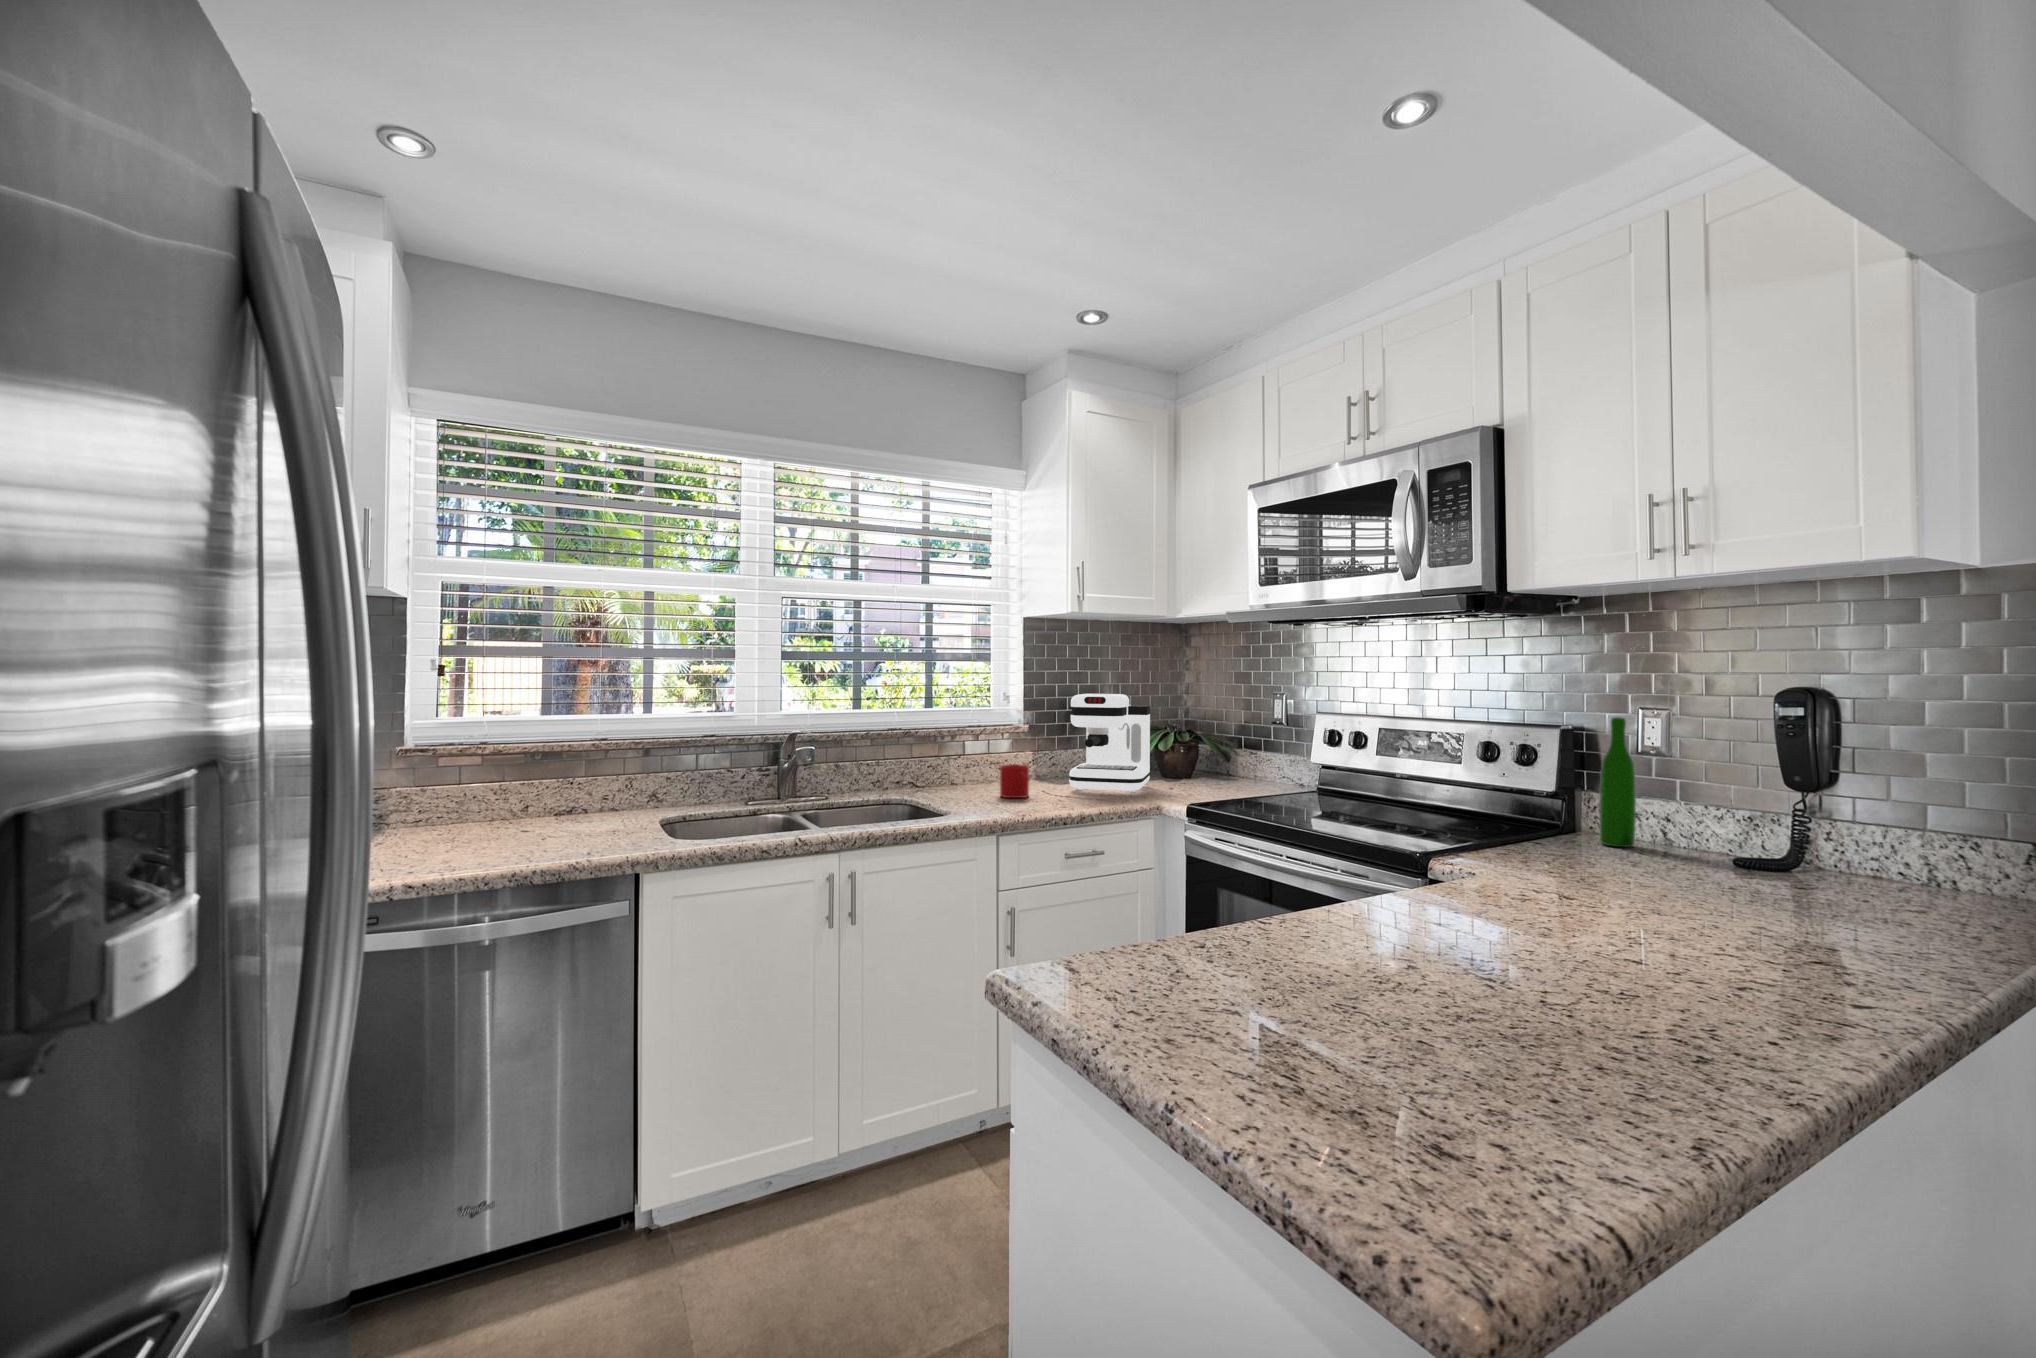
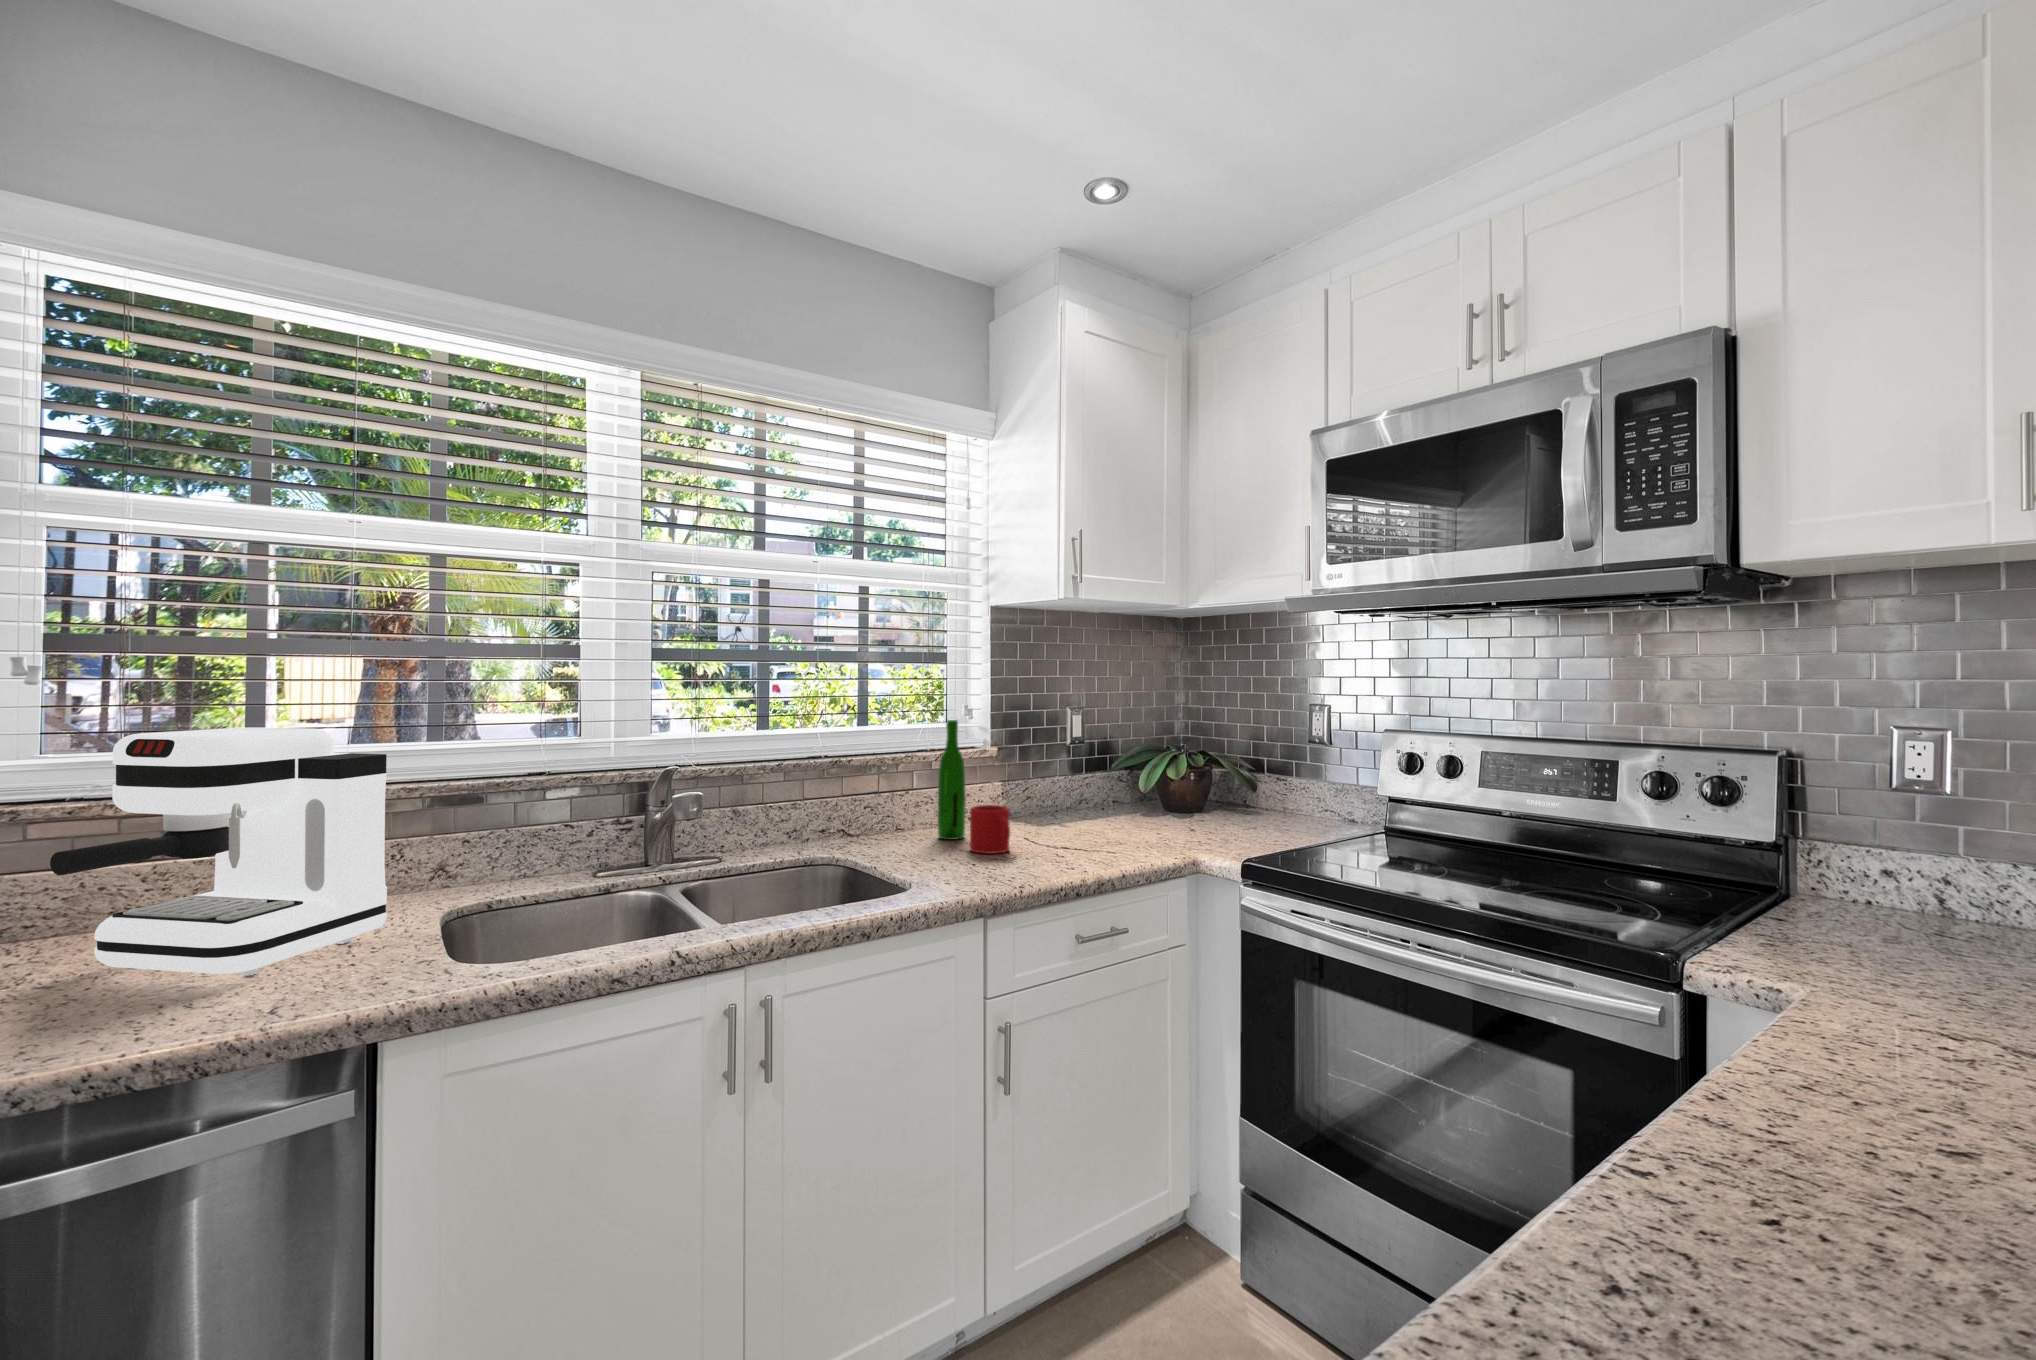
coffee maker: present [1069,694,1150,793] -> present [50,727,387,975]
wine bottle: present [1599,717,1636,847] -> present [937,720,966,840]

